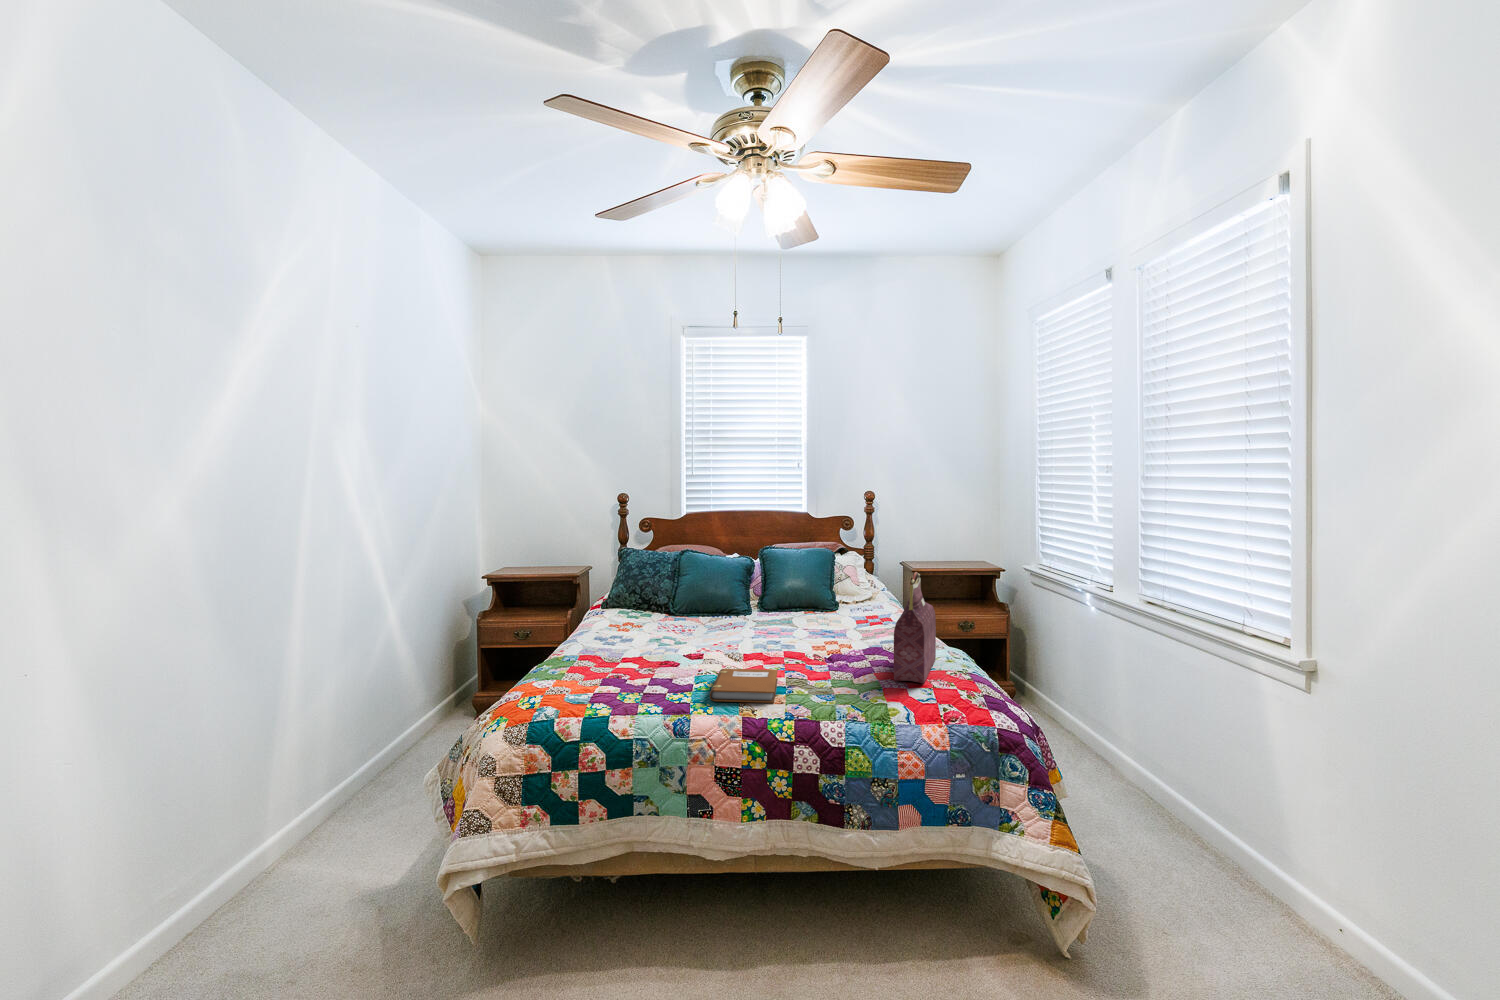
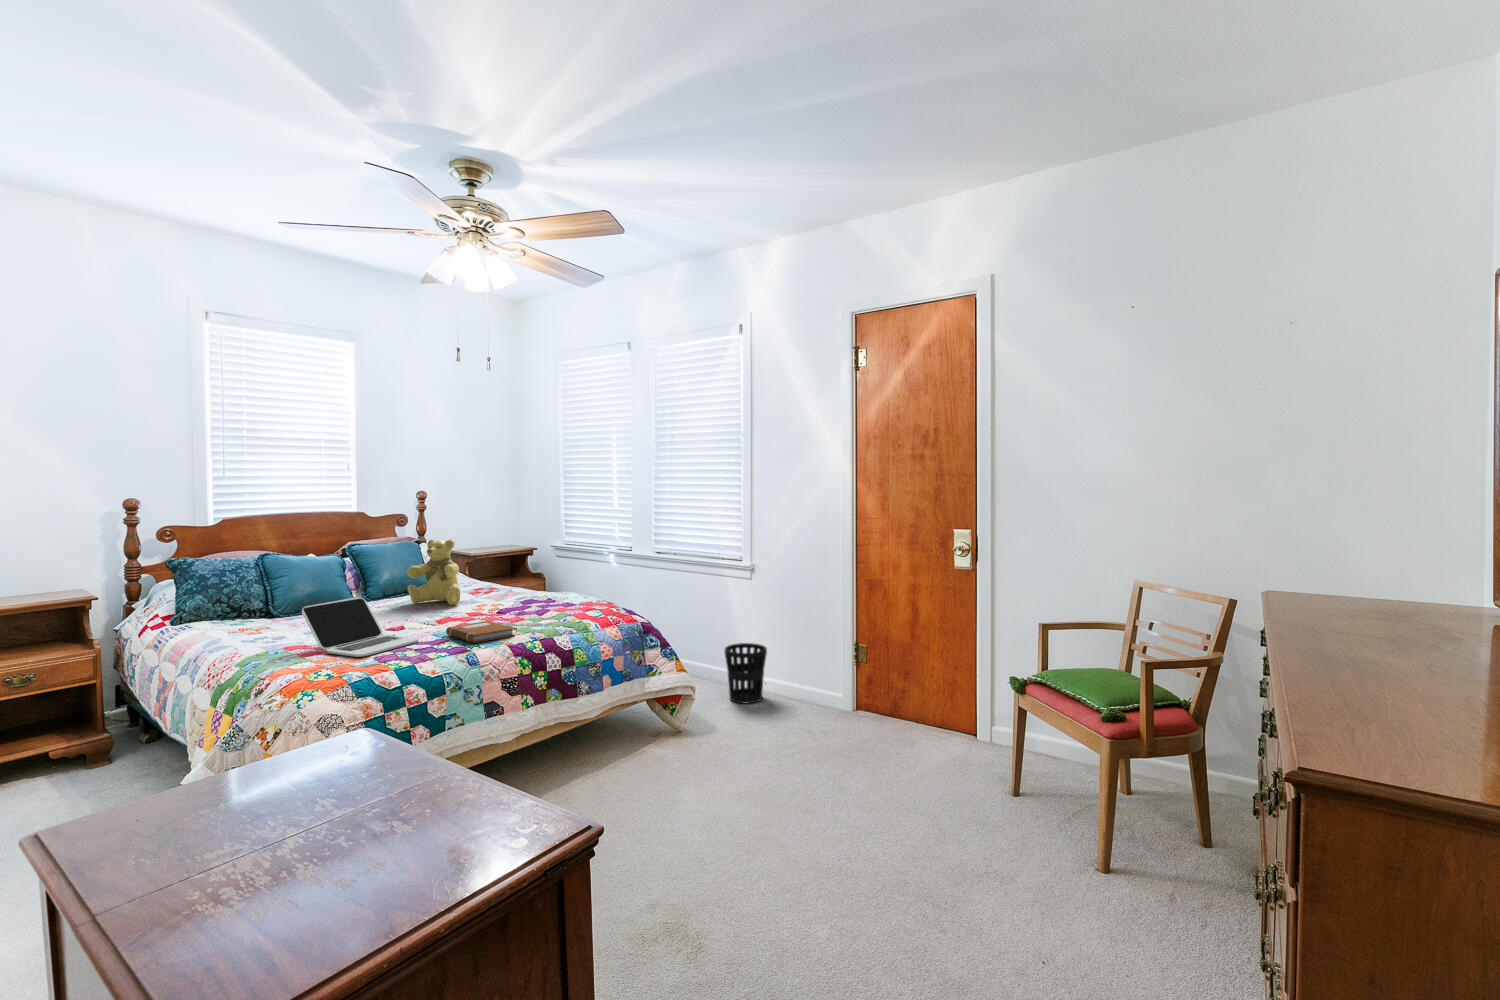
teddy bear: none [783,549,837,633] -> present [407,540,461,605]
handbag: present [894,572,936,683] -> none [547,543,583,614]
laptop: none [596,611,686,687] -> present [302,597,419,657]
wastebasket: none [1233,813,1350,967] -> present [725,643,767,703]

